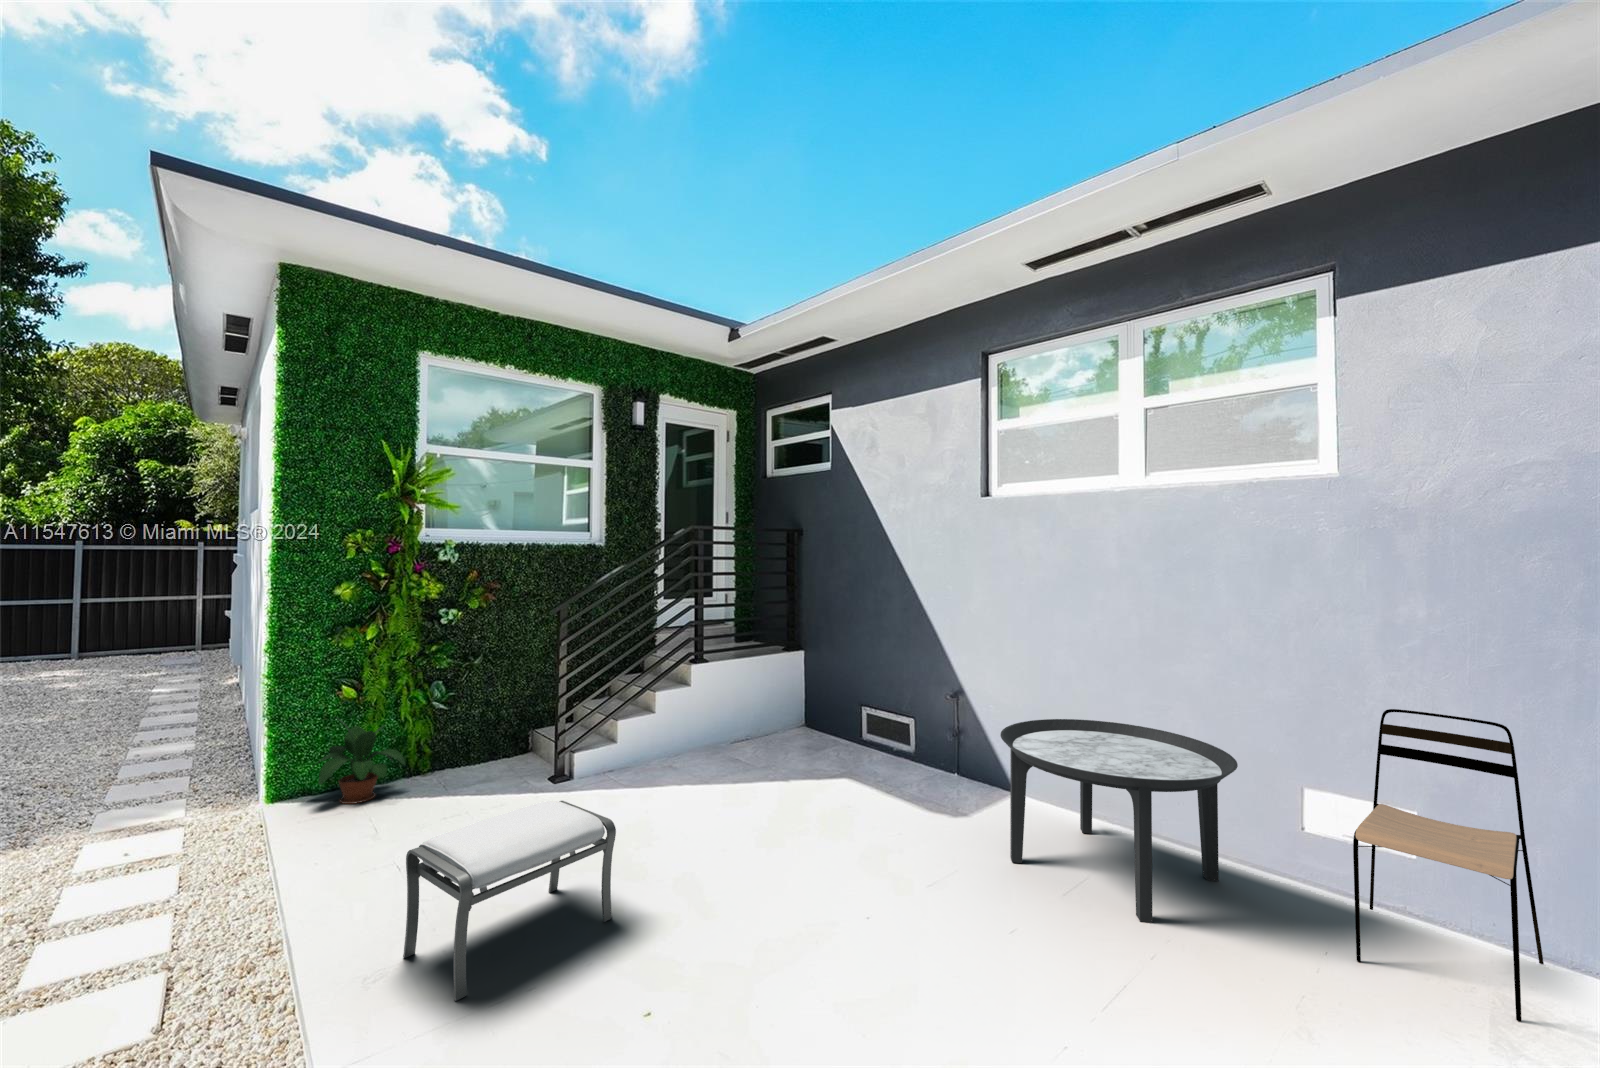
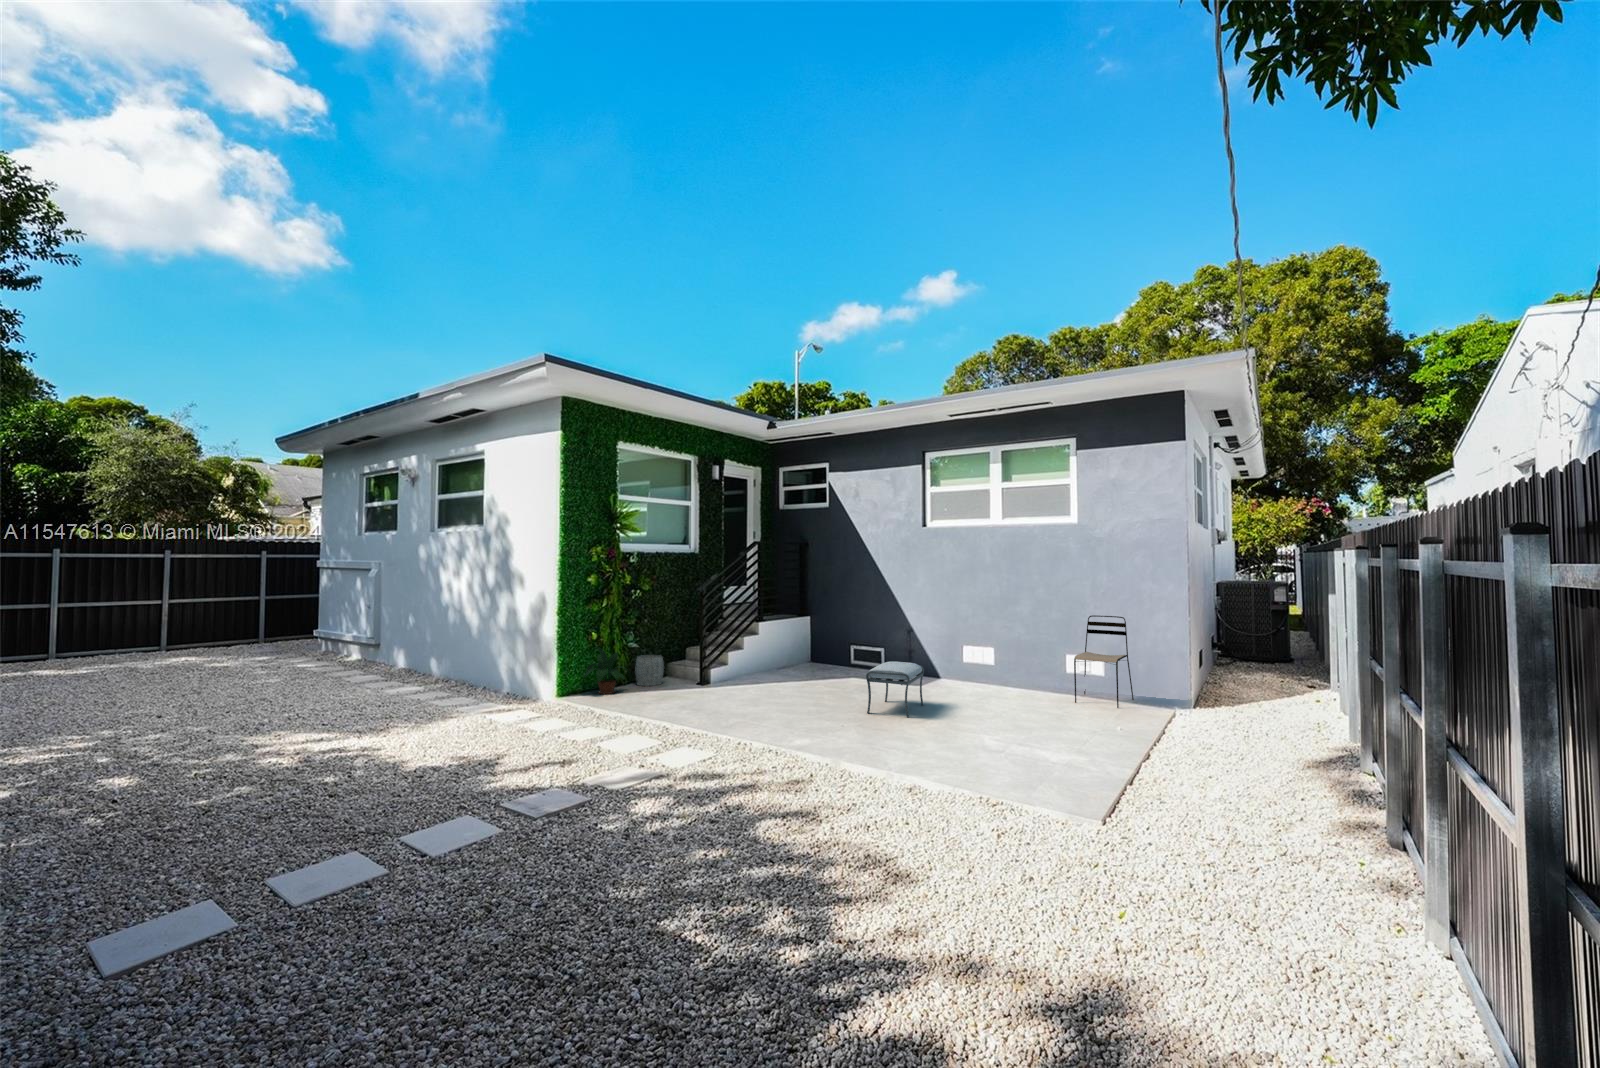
round table: present [1000,719,1238,923] -> none [943,634,1038,700]
woven basket: none [444,721,498,782] -> present [636,655,664,686]
ottoman: present [403,801,616,1001] -> present [866,662,924,717]

